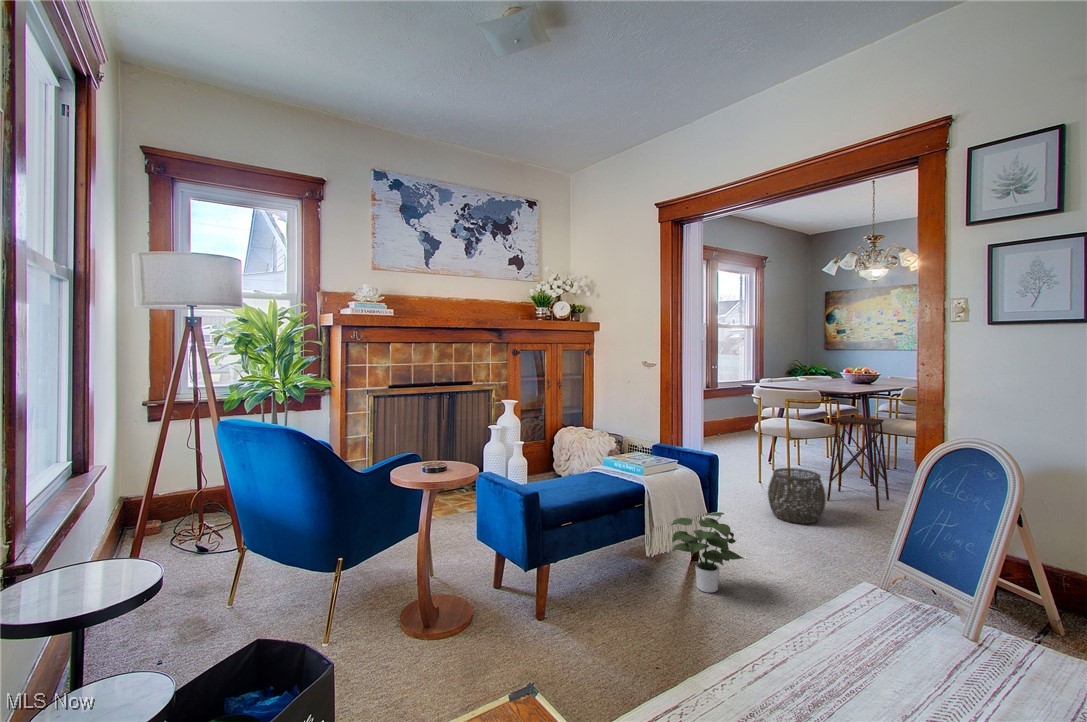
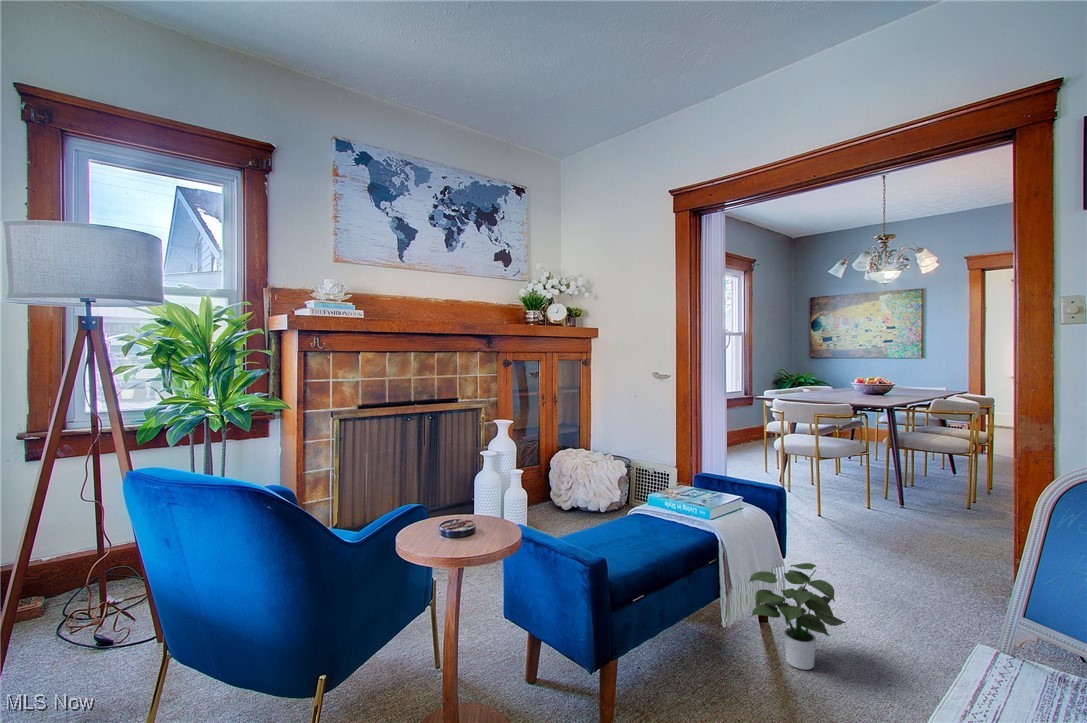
side table: present [827,416,889,510] -> none [870,432,933,539]
woven basket: present [768,468,826,524] -> none [815,495,885,561]

